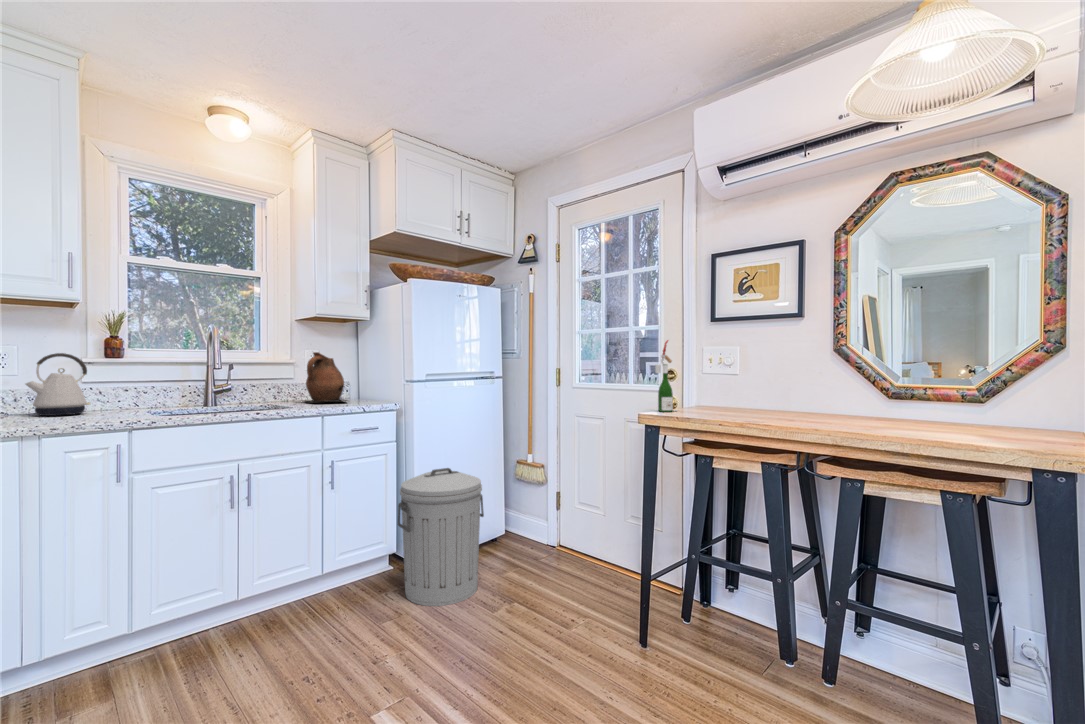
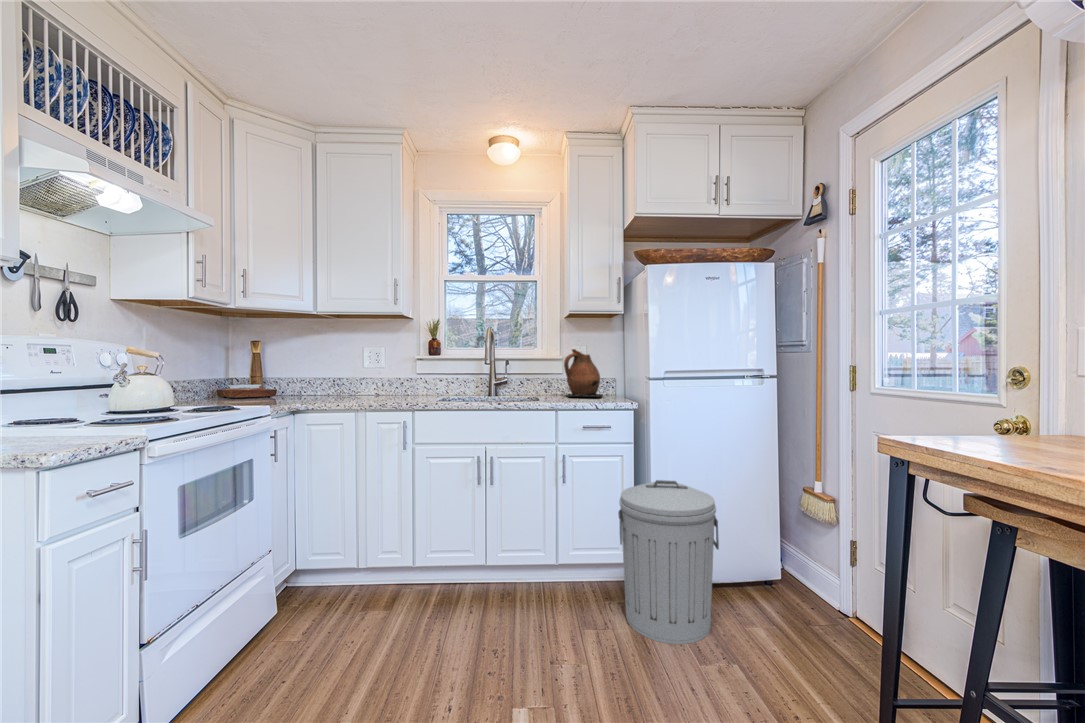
wine bottle: present [655,340,677,412] -> none [973,312,1035,456]
kettle: present [26,353,91,416] -> none [381,354,416,397]

